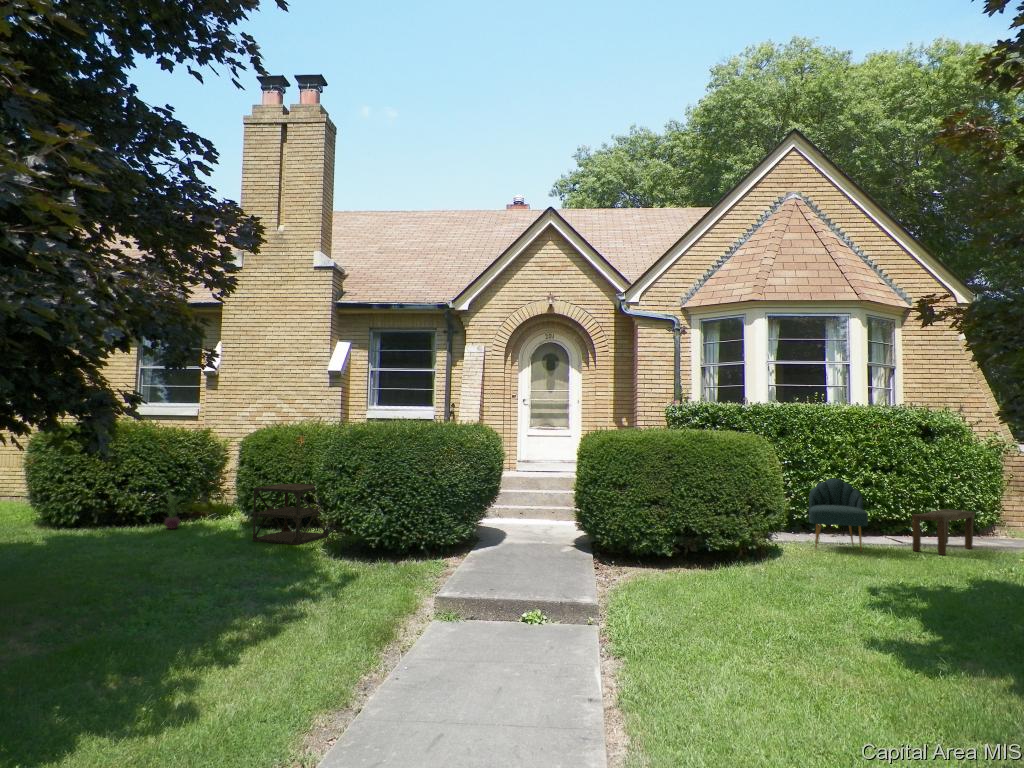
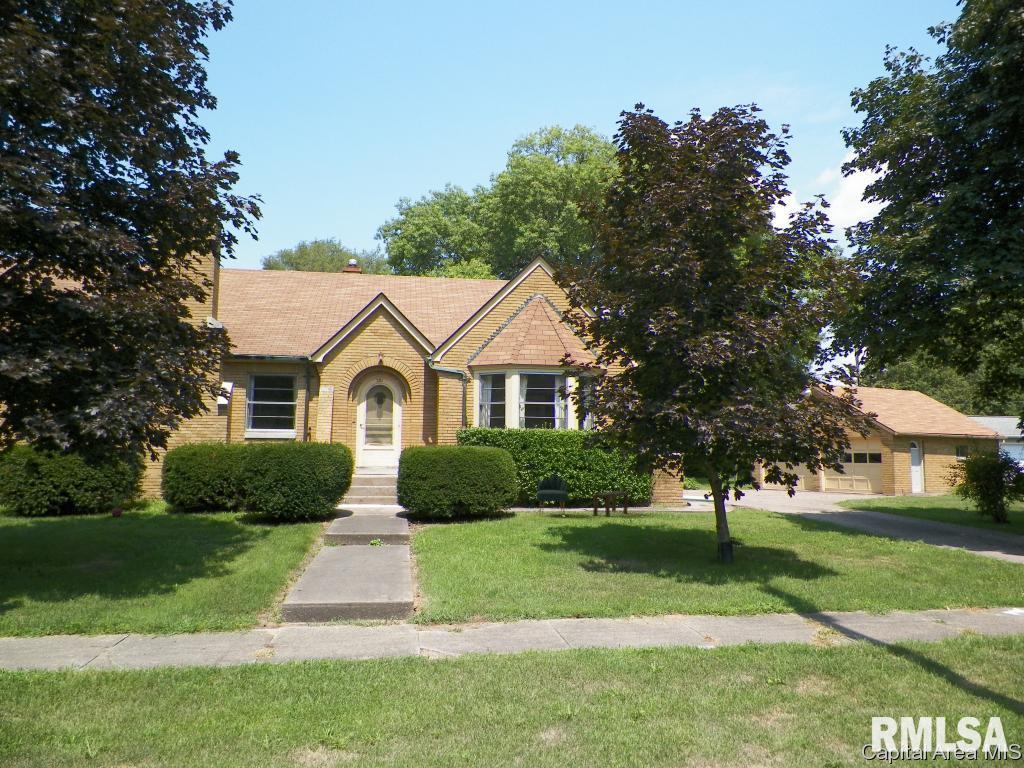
side table: present [253,484,329,545] -> none [184,483,235,522]

